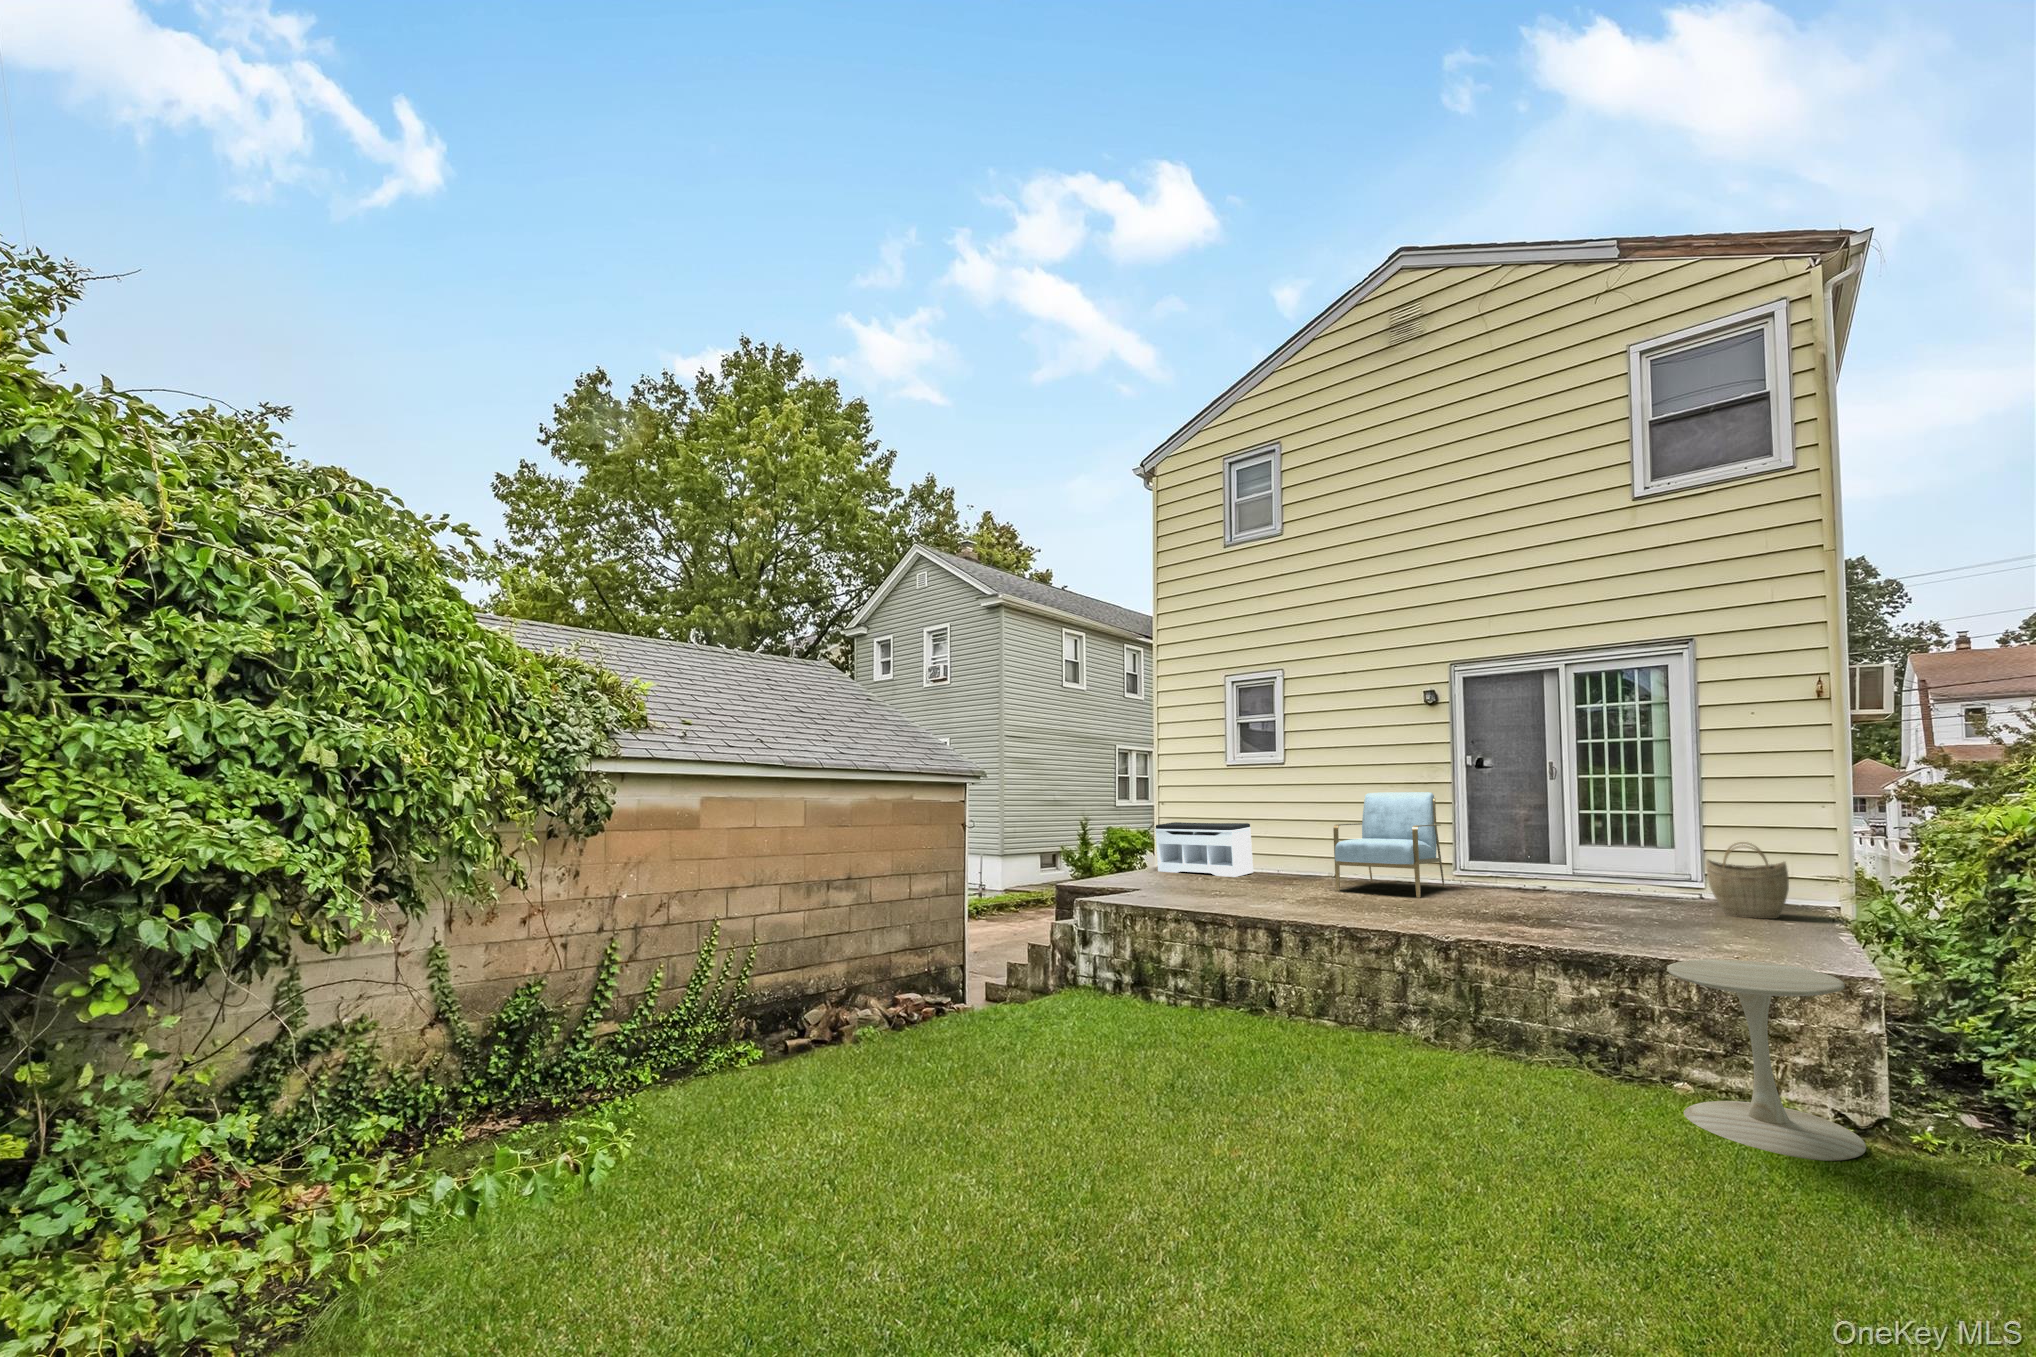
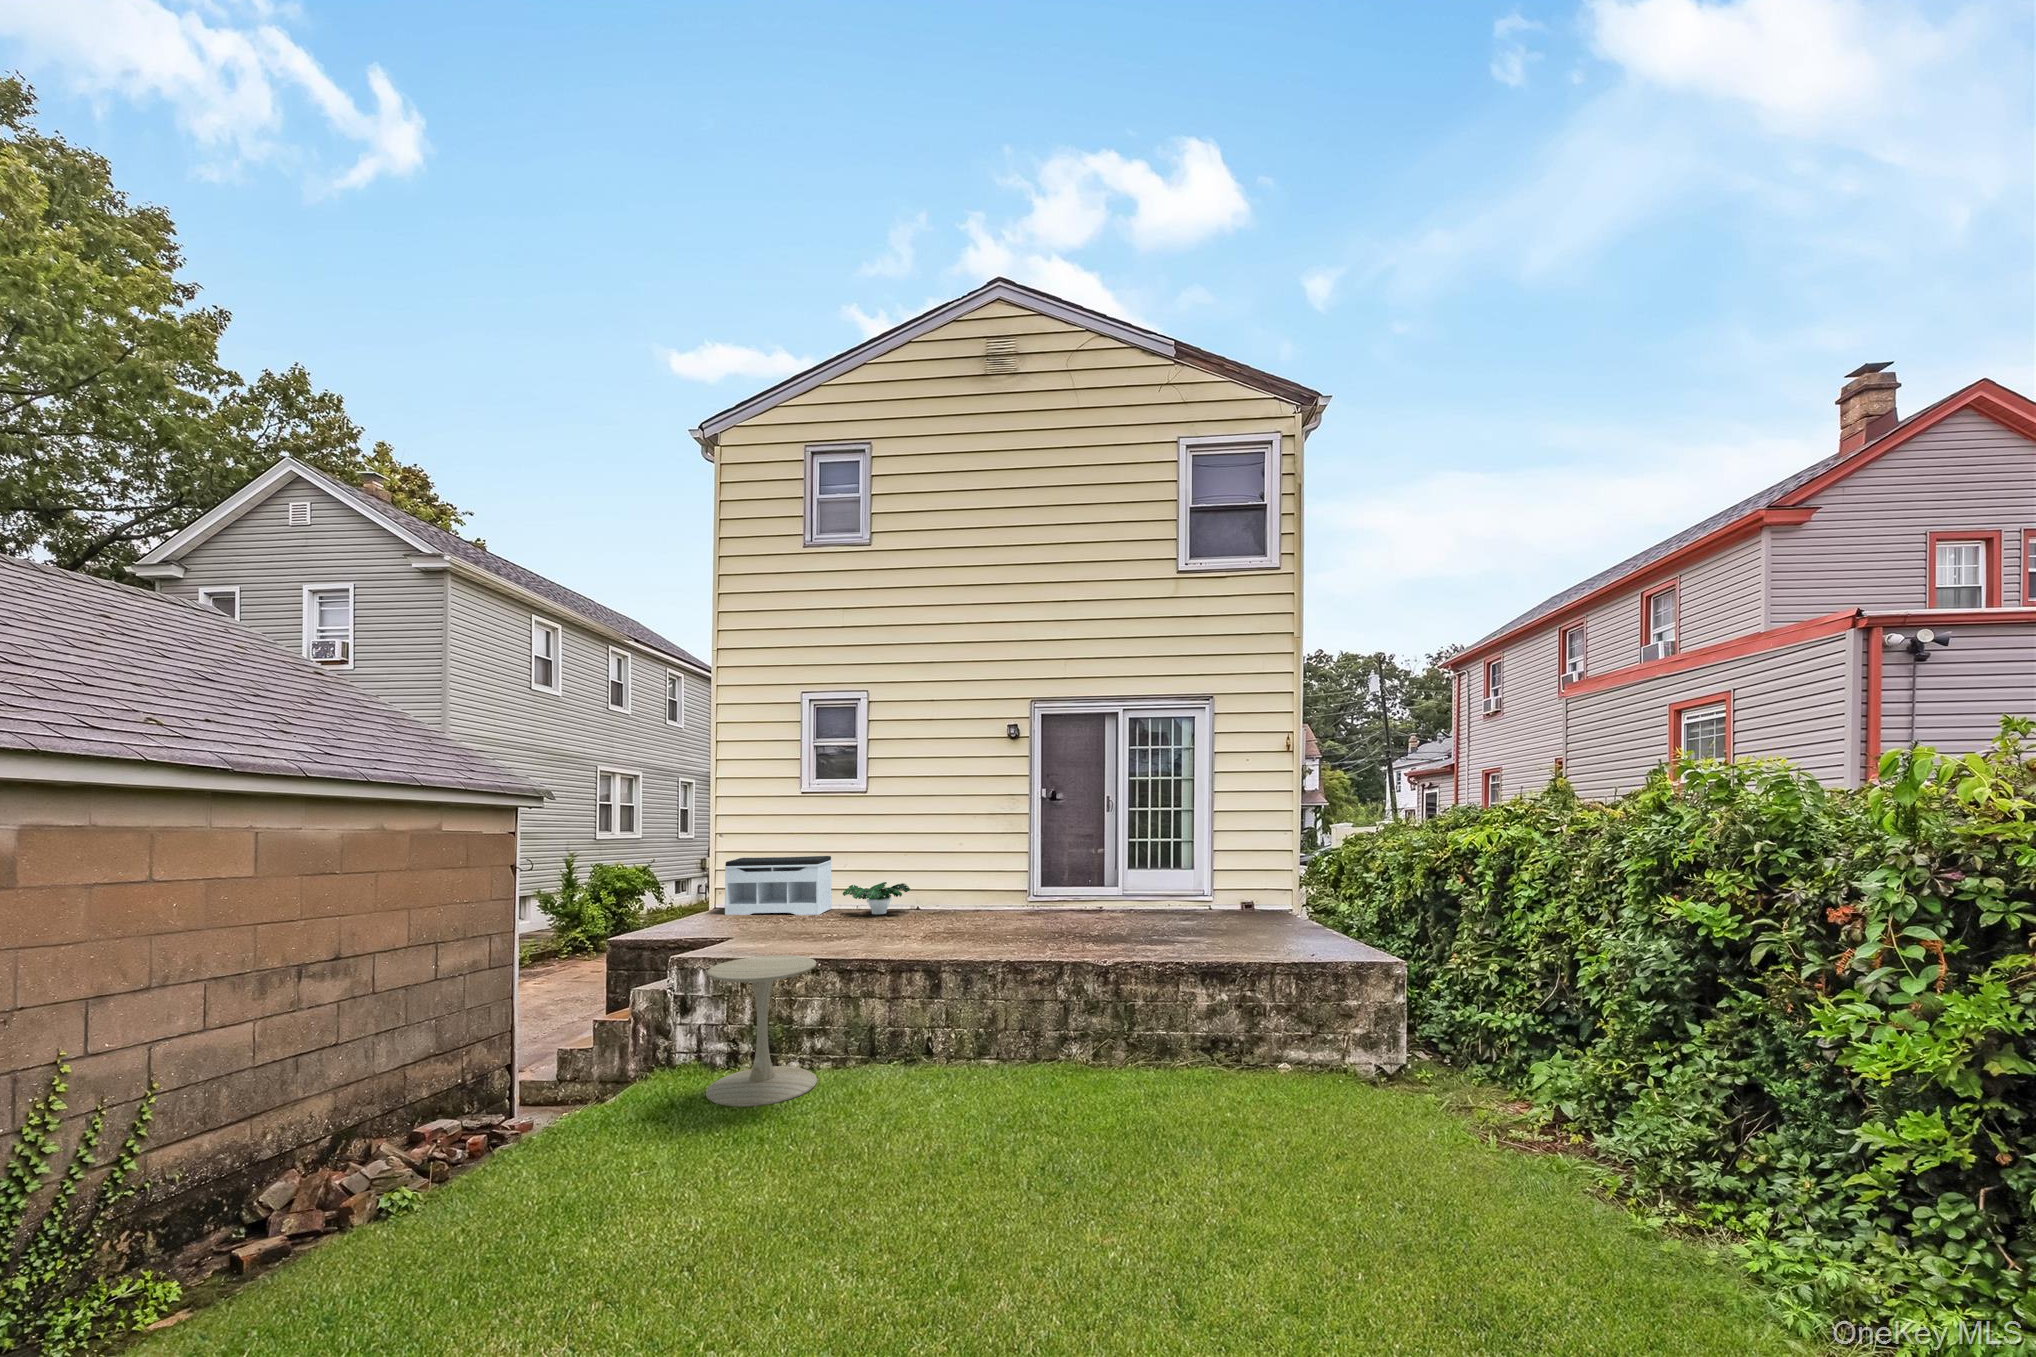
chair: present [1333,792,1445,898] -> none [936,820,1023,924]
woven basket: present [1706,842,1789,919] -> none [1226,857,1278,918]
potted plant: none [1256,851,1323,881] -> present [843,882,910,914]
pedestal table: present [1667,959,1866,1161] -> present [706,955,817,1107]

